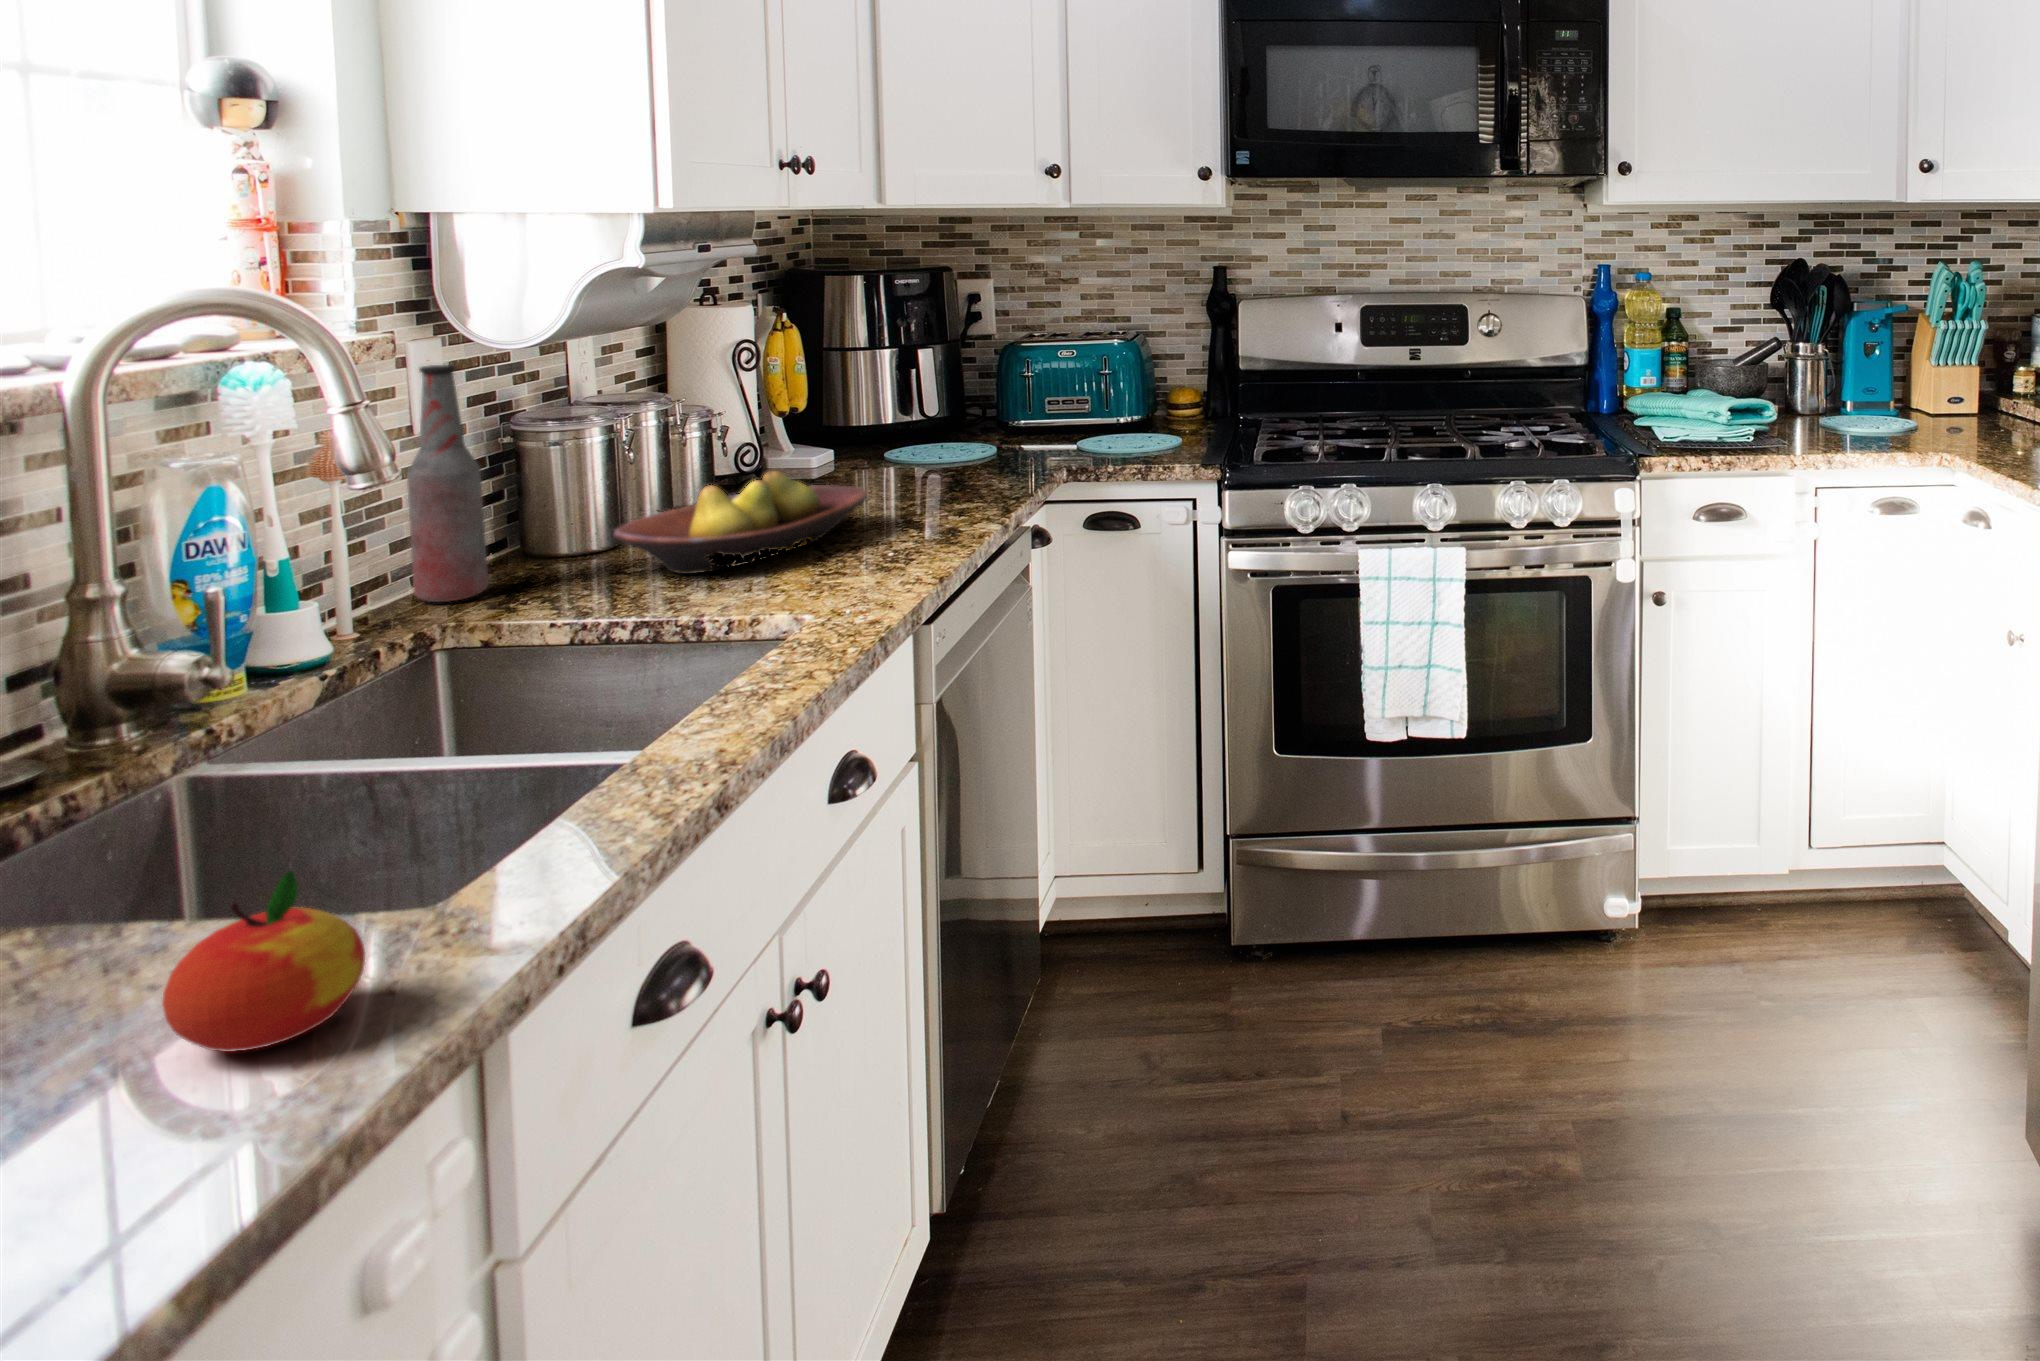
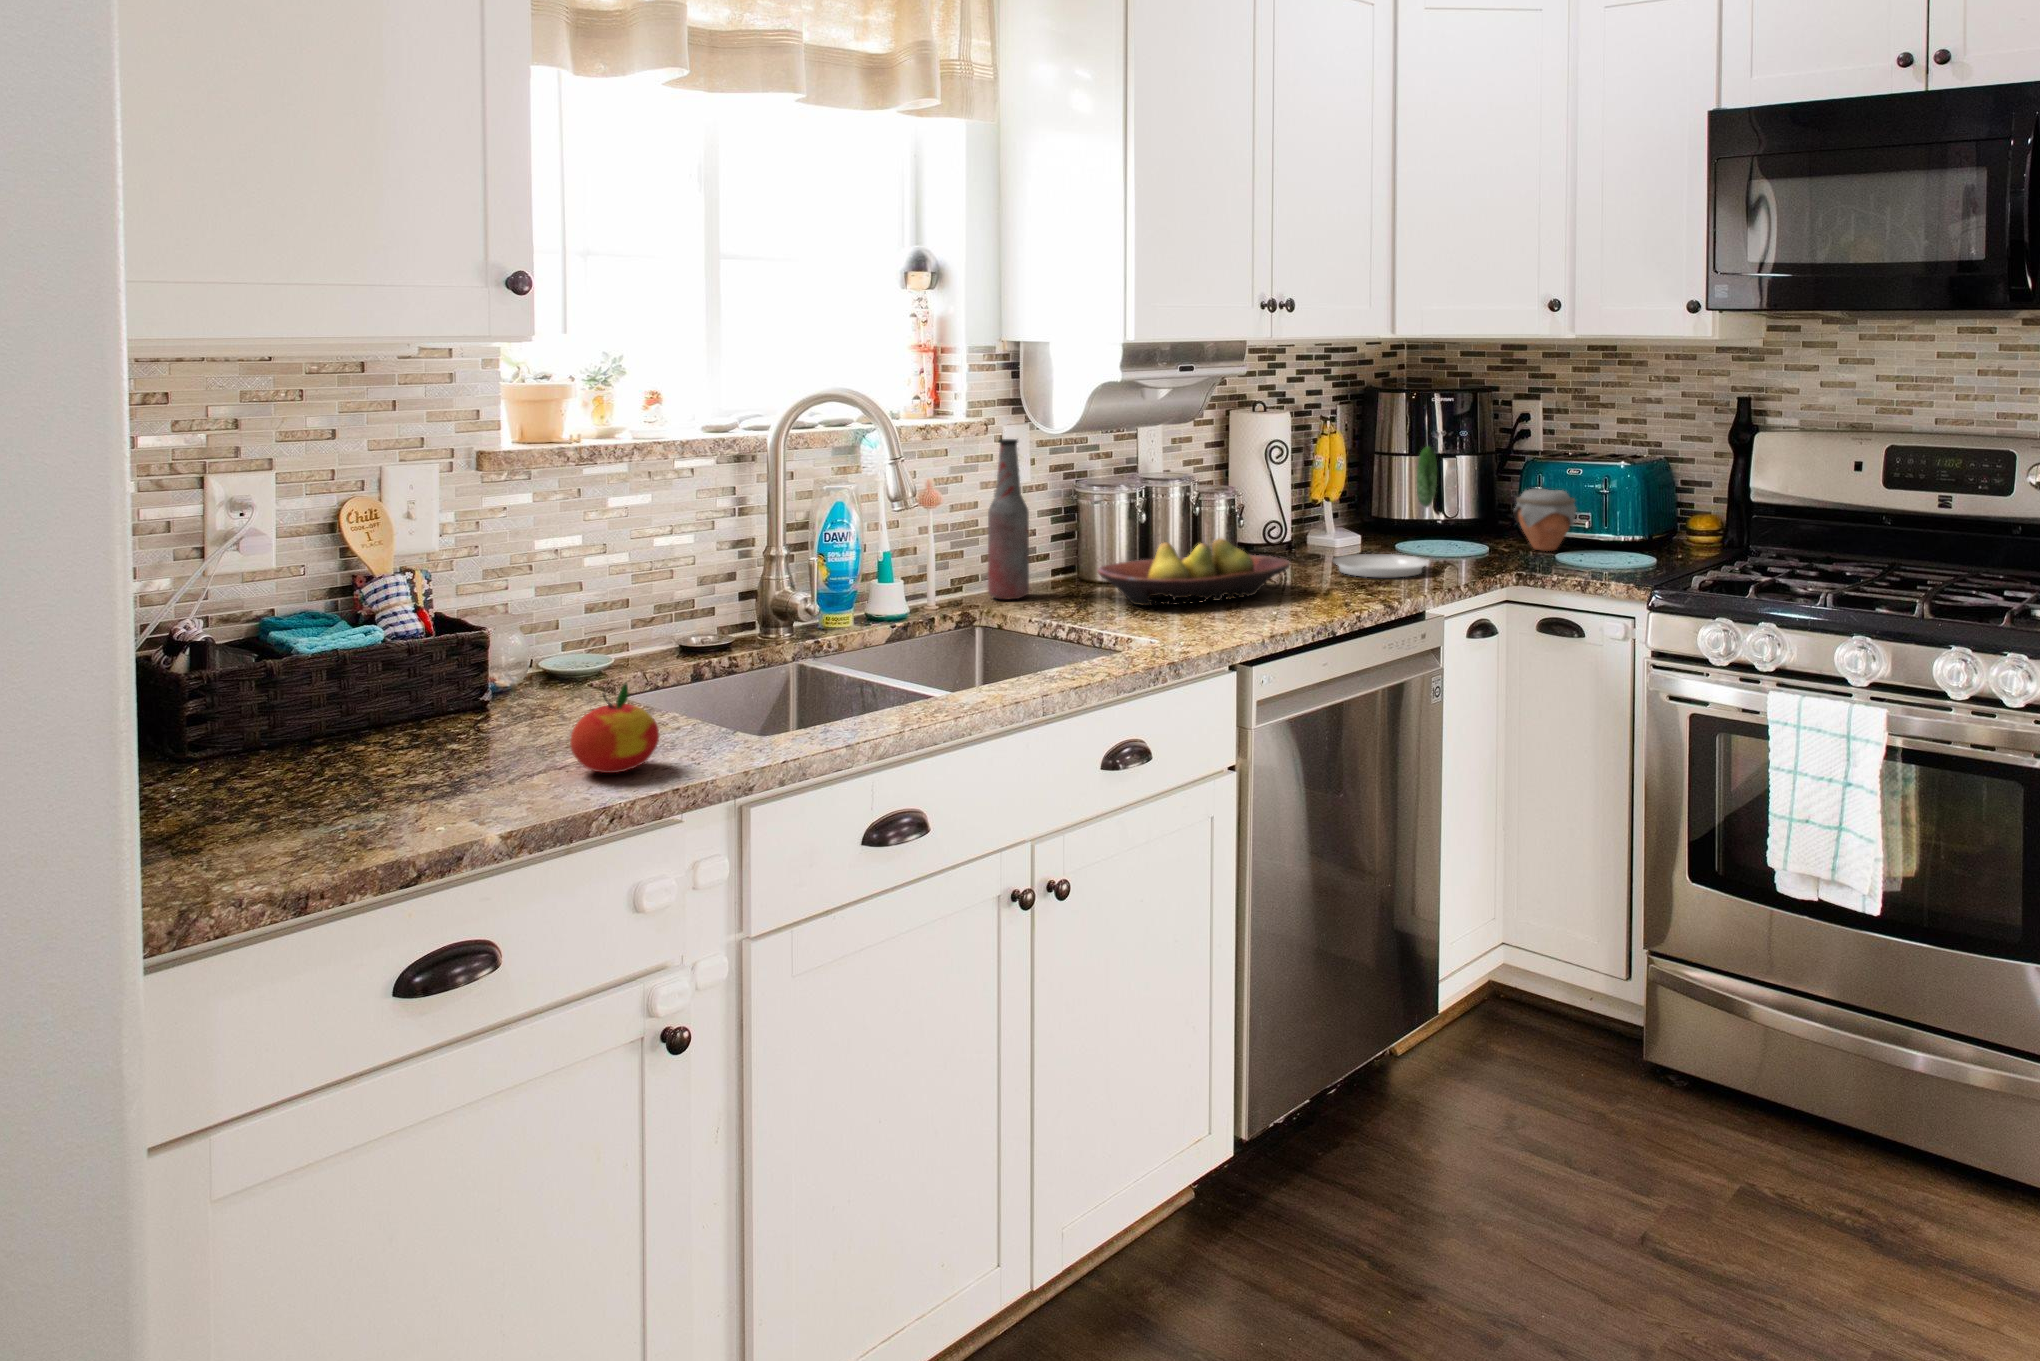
plate: none [861,335,984,494] -> present [1332,446,1437,577]
jar: none [1020,373,1087,440] -> present [1513,489,1577,551]

